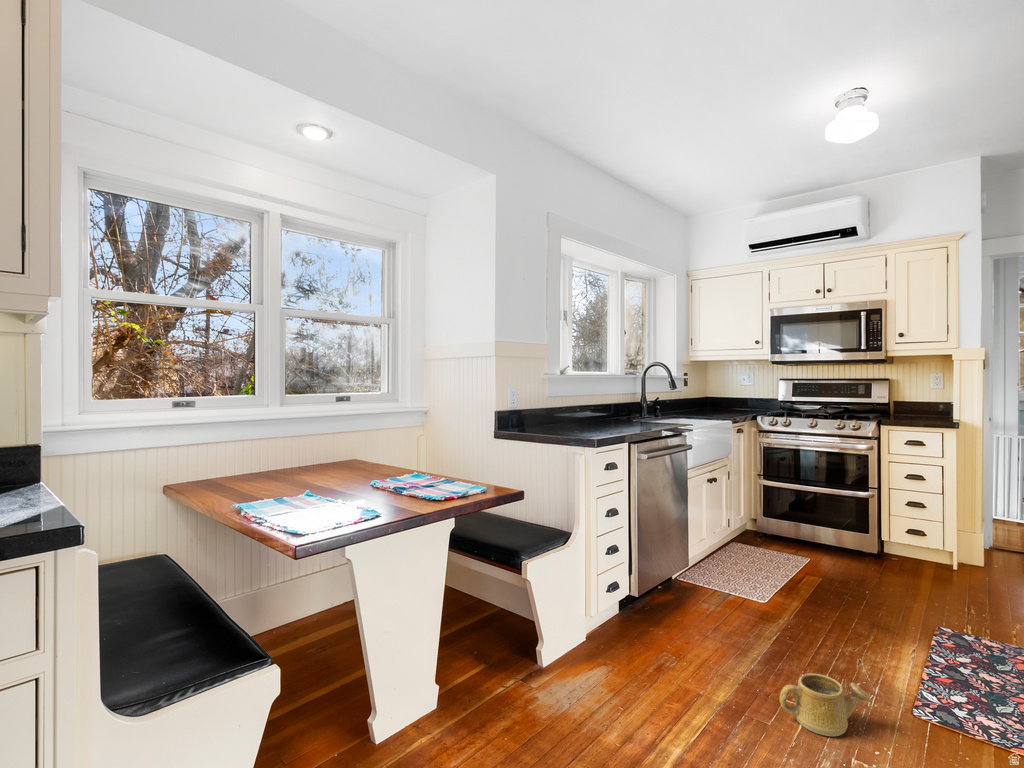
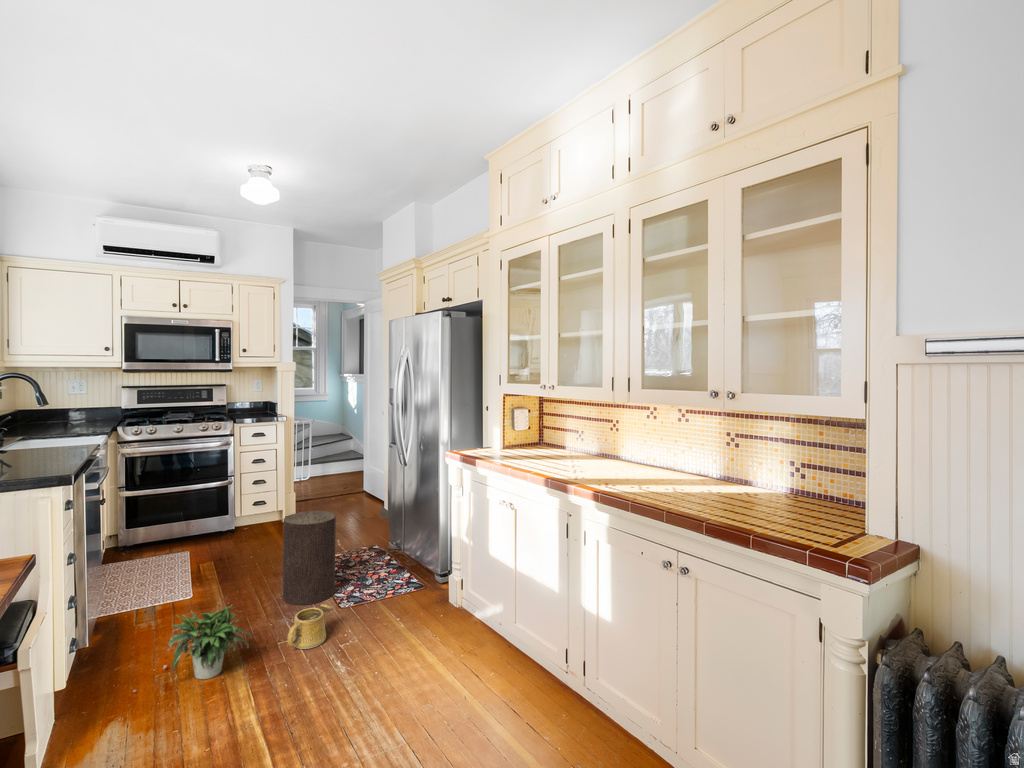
stool: none [846,546,934,690] -> present [283,511,336,605]
potted plant: none [632,599,740,688] -> present [134,605,251,692]

